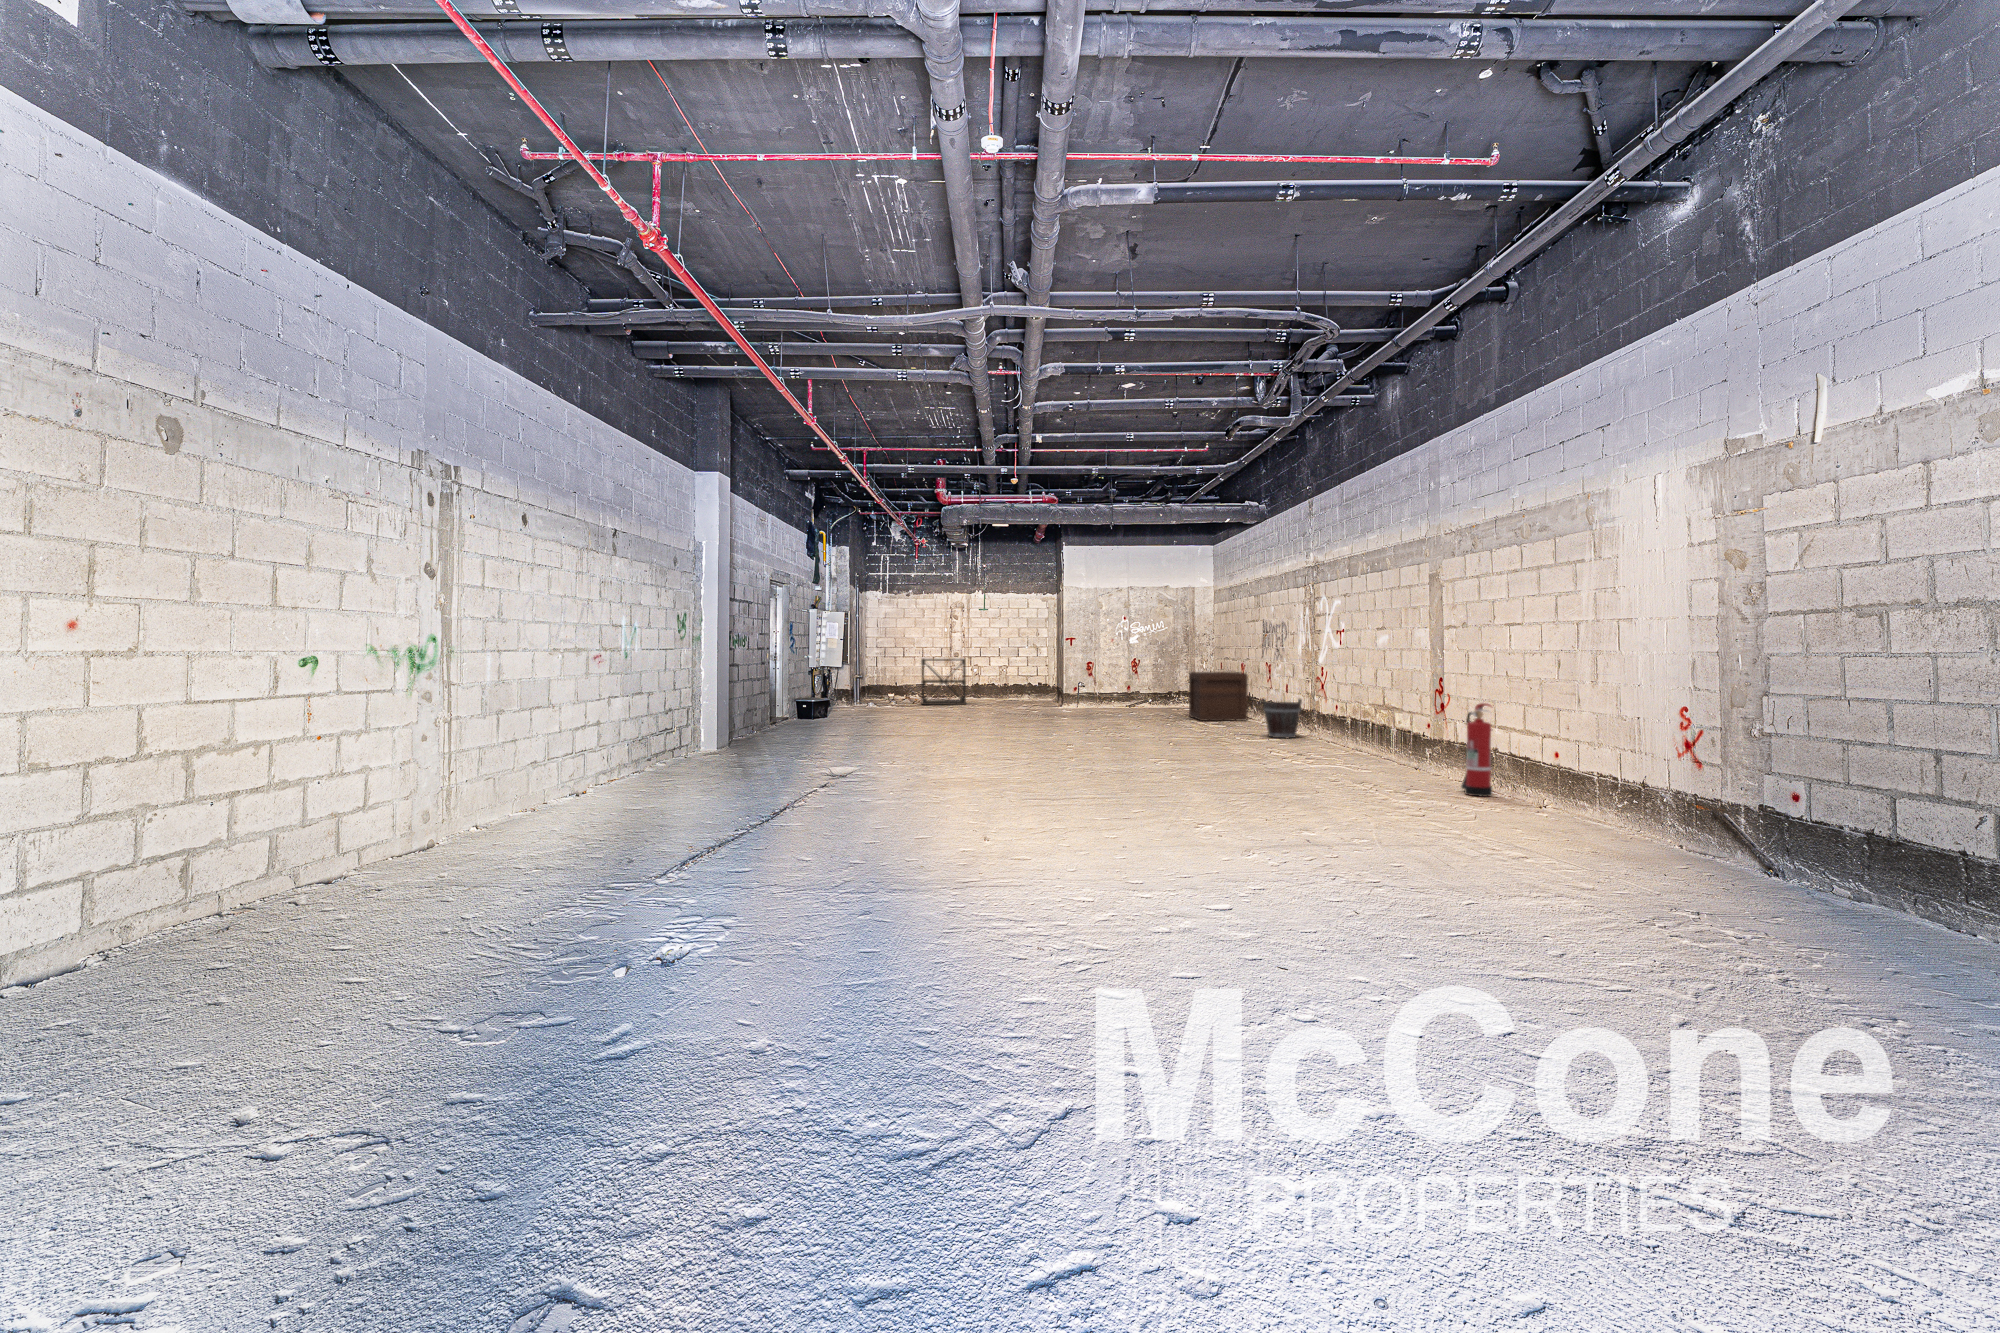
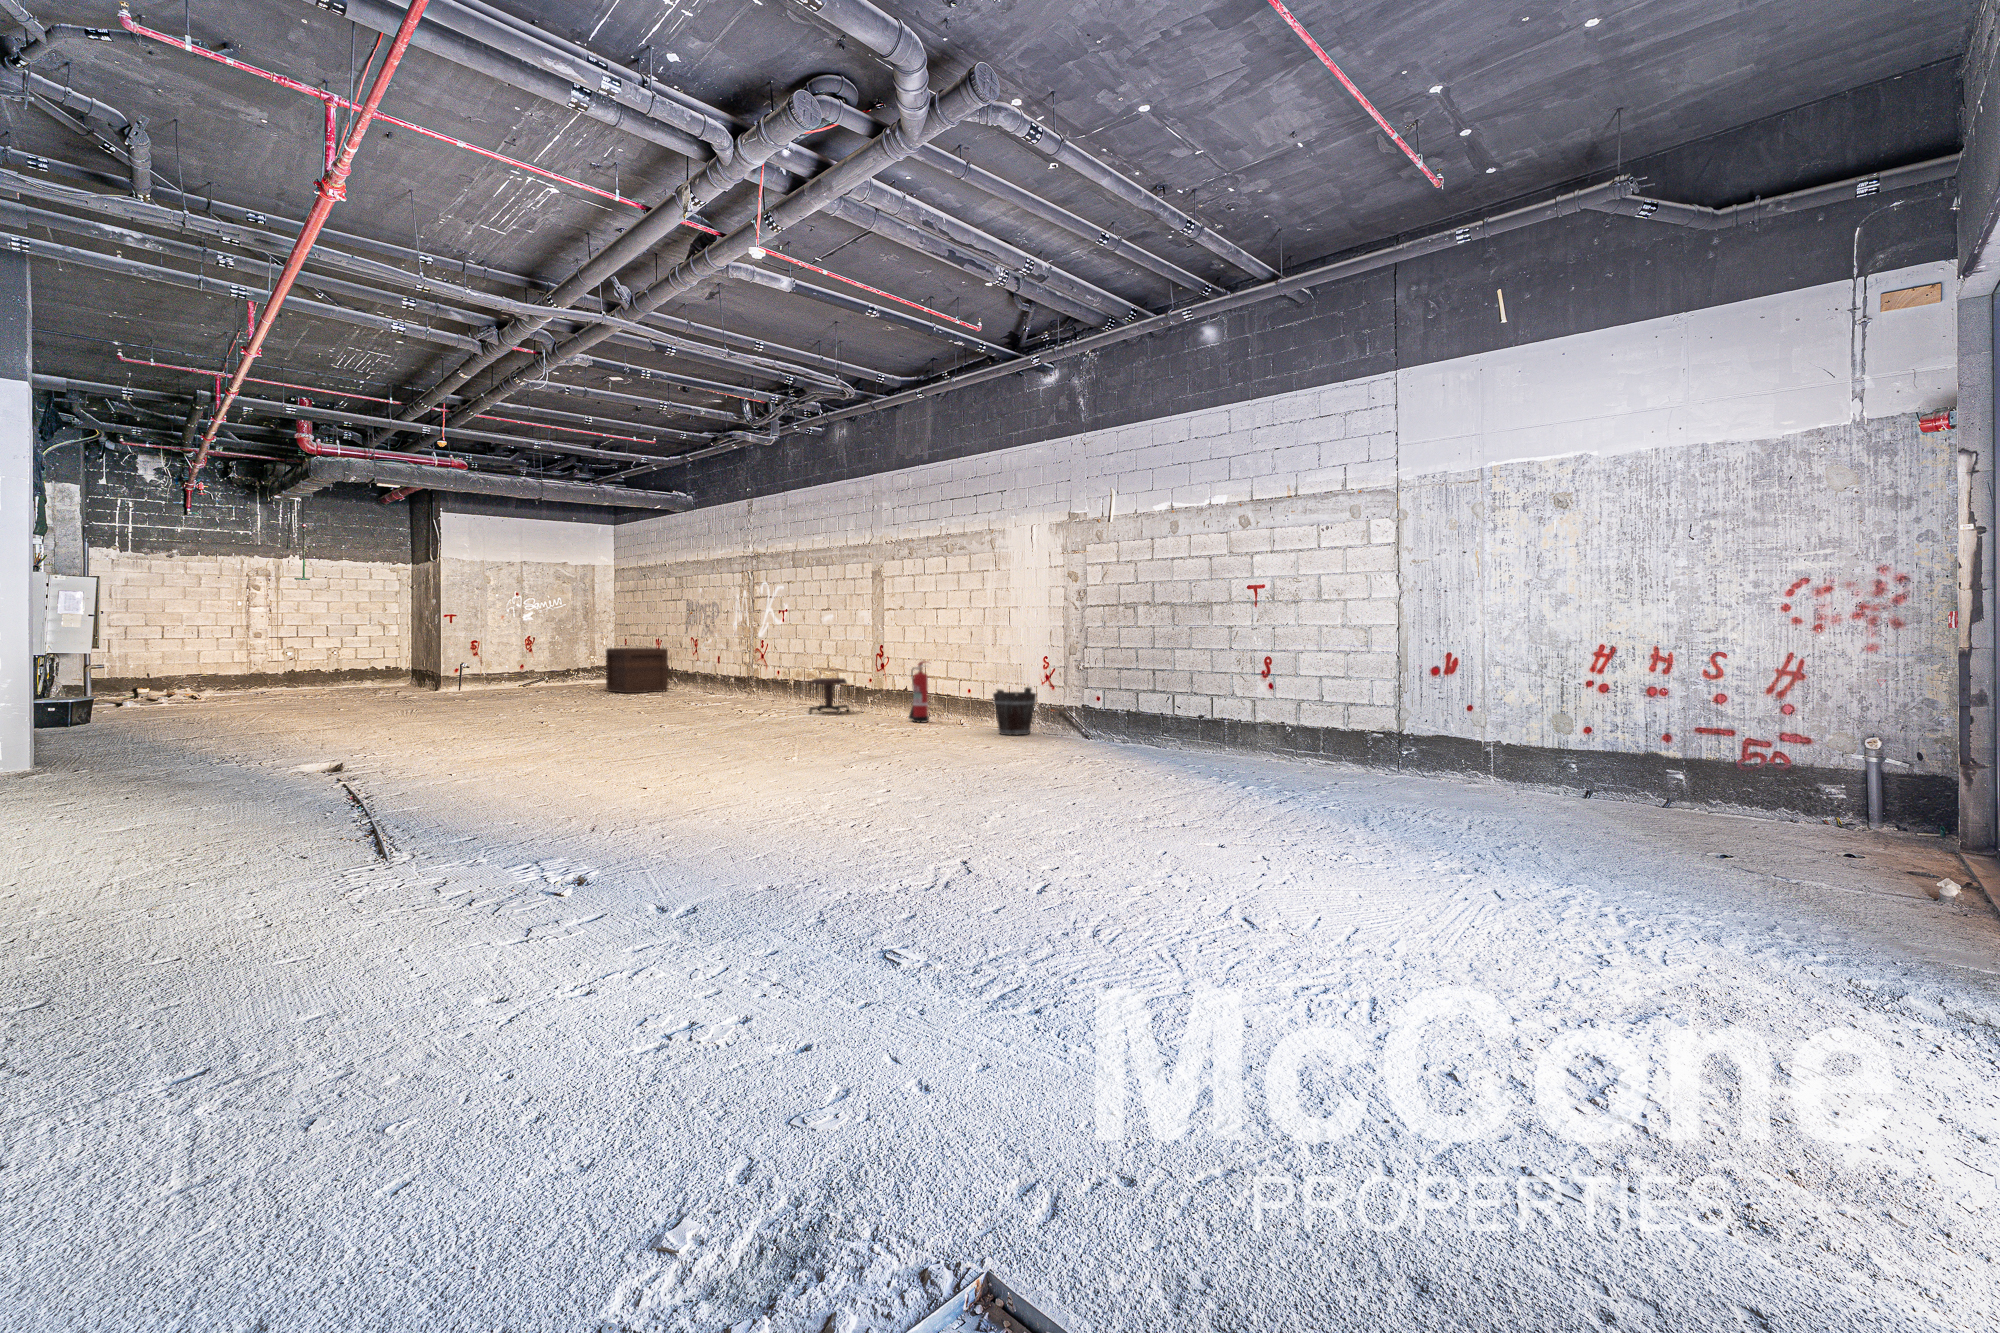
shelving unit: present [921,658,966,705] -> none [205,636,291,696]
bucket: present [1263,699,1302,738] -> present [993,687,1036,735]
stool: none [1340,719,1405,769] -> present [809,678,849,714]

